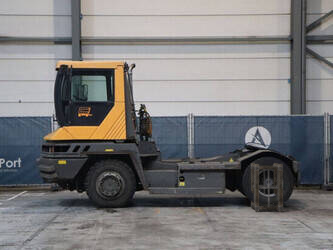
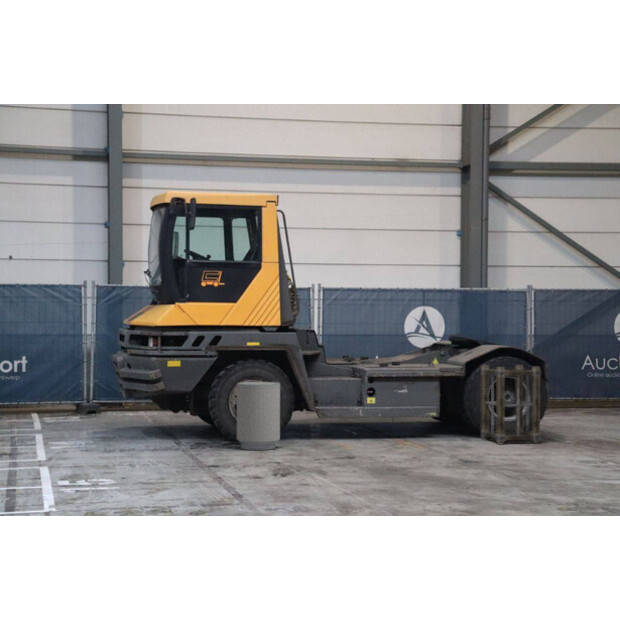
trash can: none [95,172,120,212] -> present [237,382,280,450]

